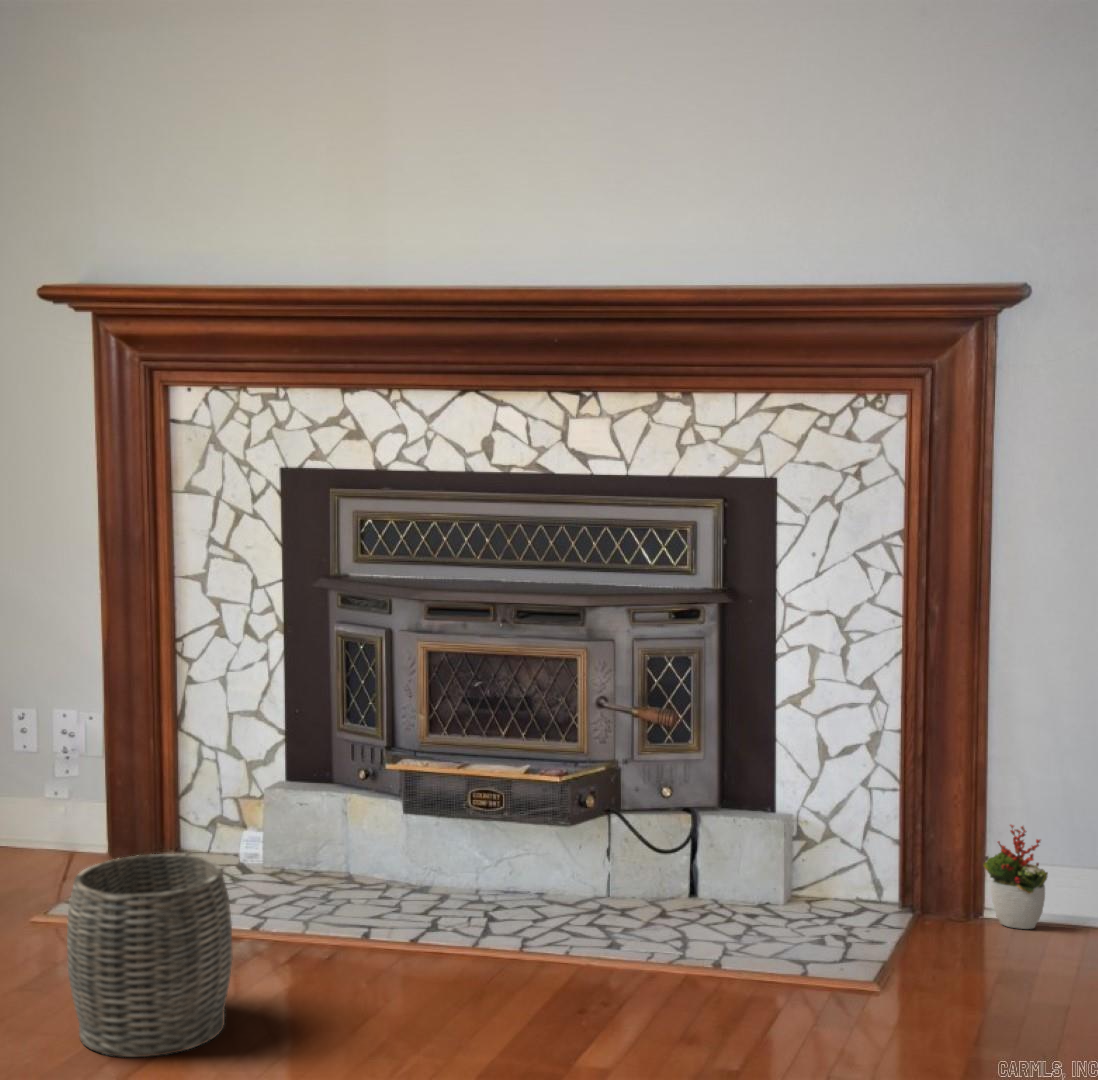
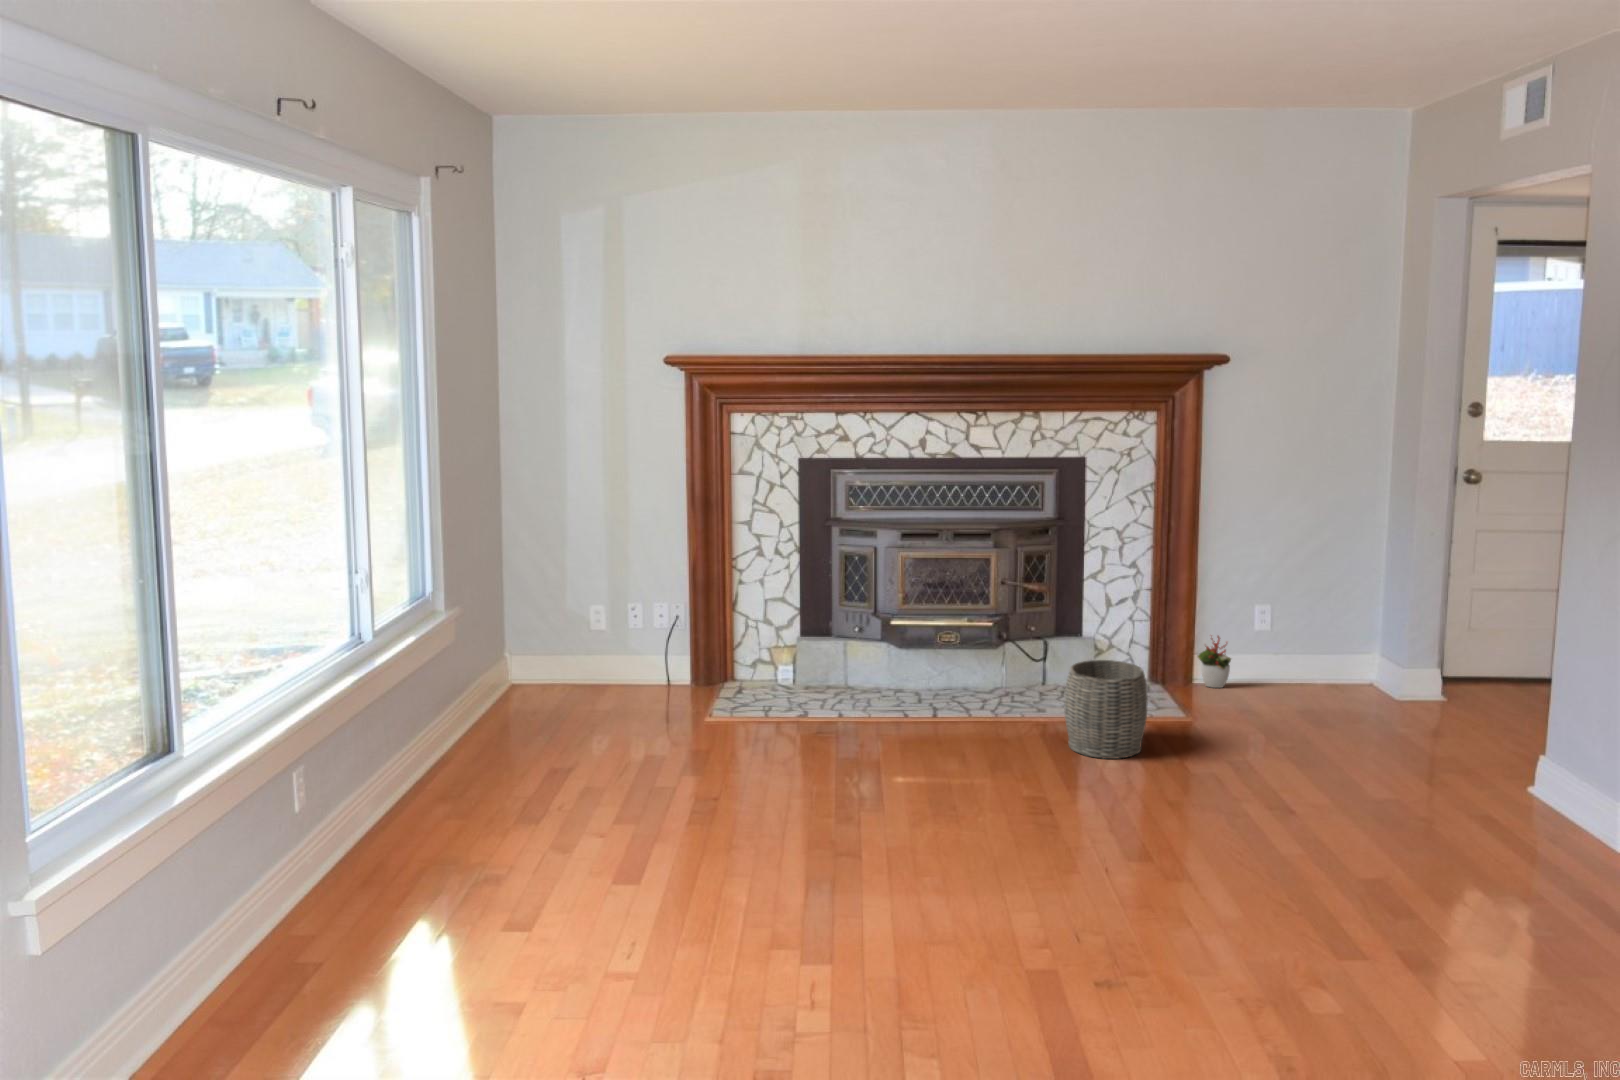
woven basket: present [67,854,232,1057] -> present [1065,660,1148,759]

